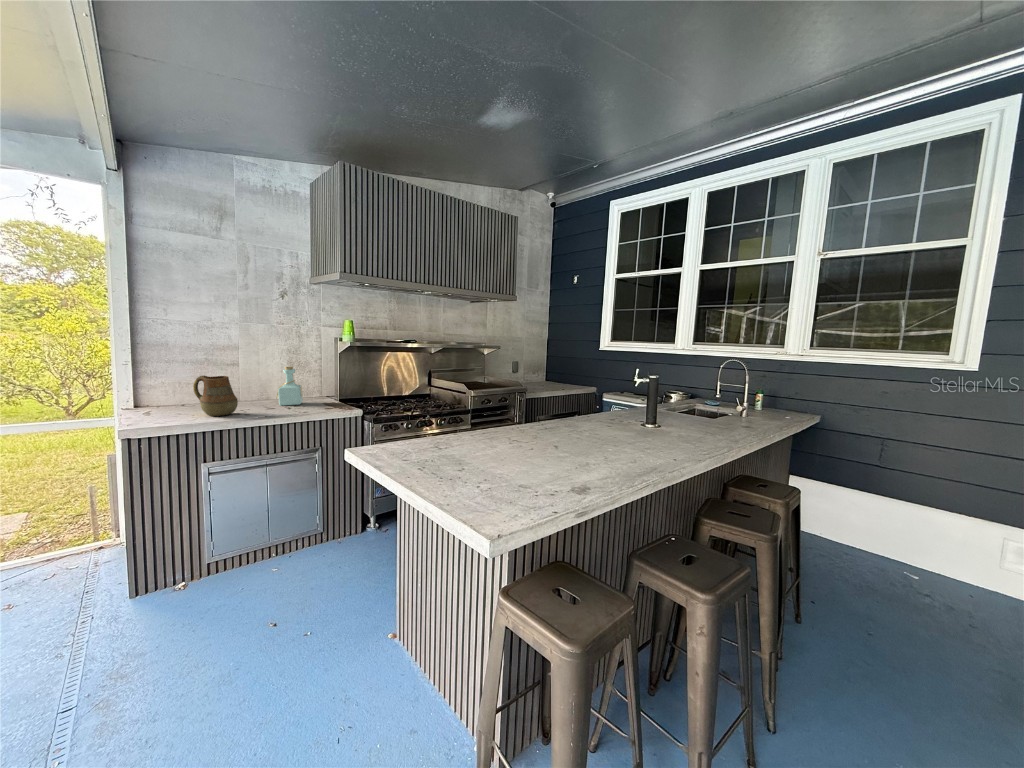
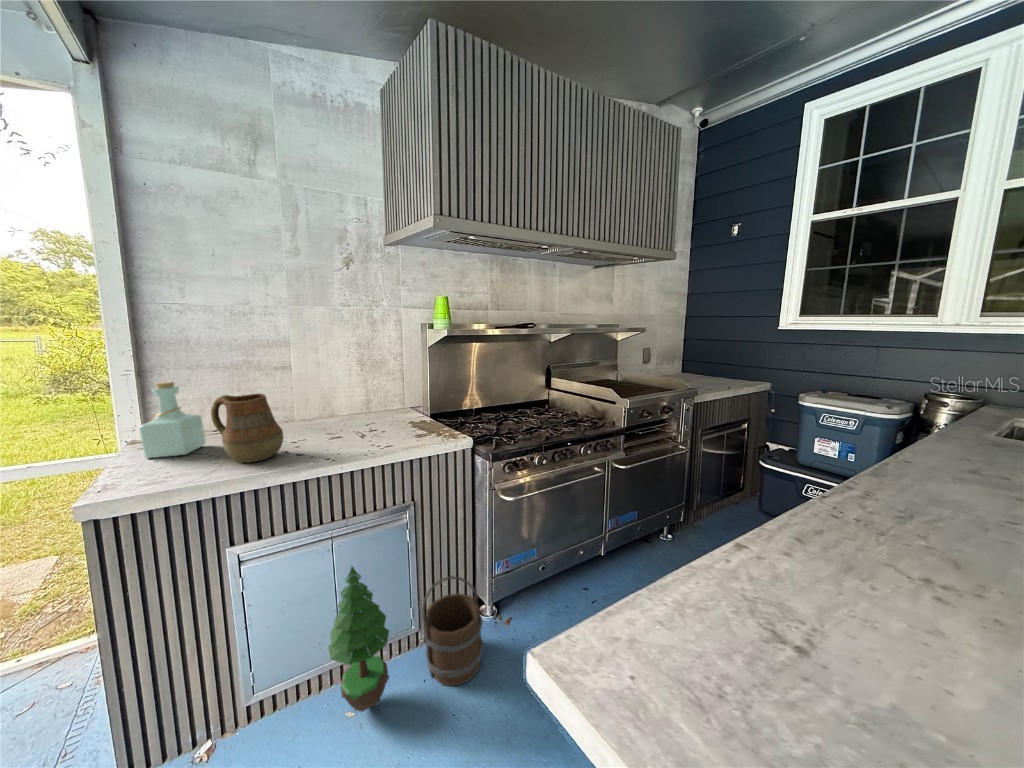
bottle: present [276,366,303,406] -> present [140,381,206,458]
potted tree: none [263,476,303,566] -> present [328,566,389,712]
bucket: none [324,496,364,557] -> present [422,576,483,686]

